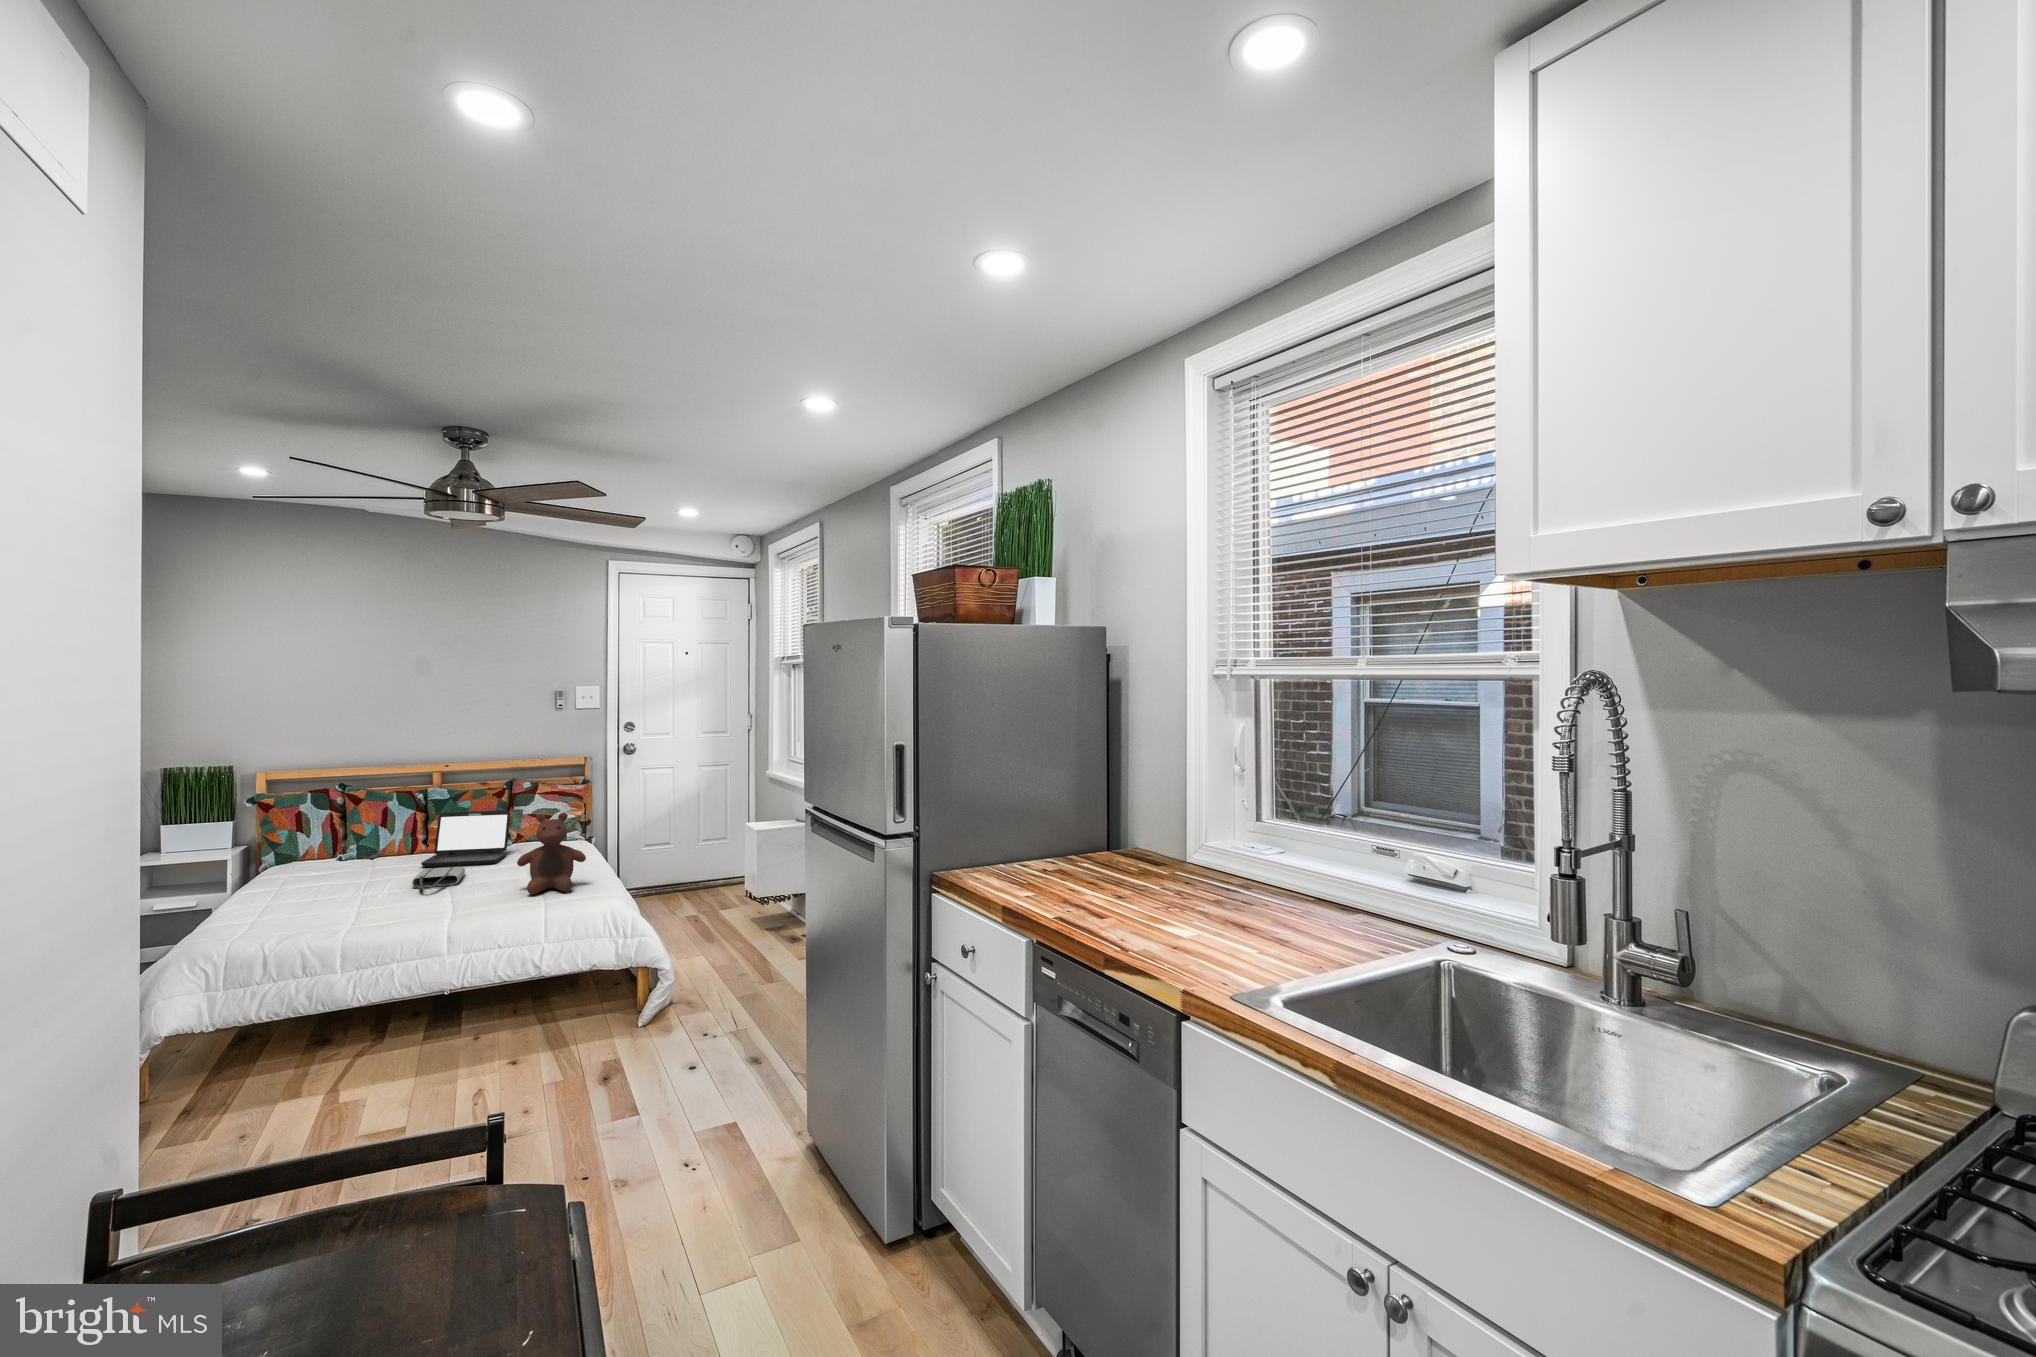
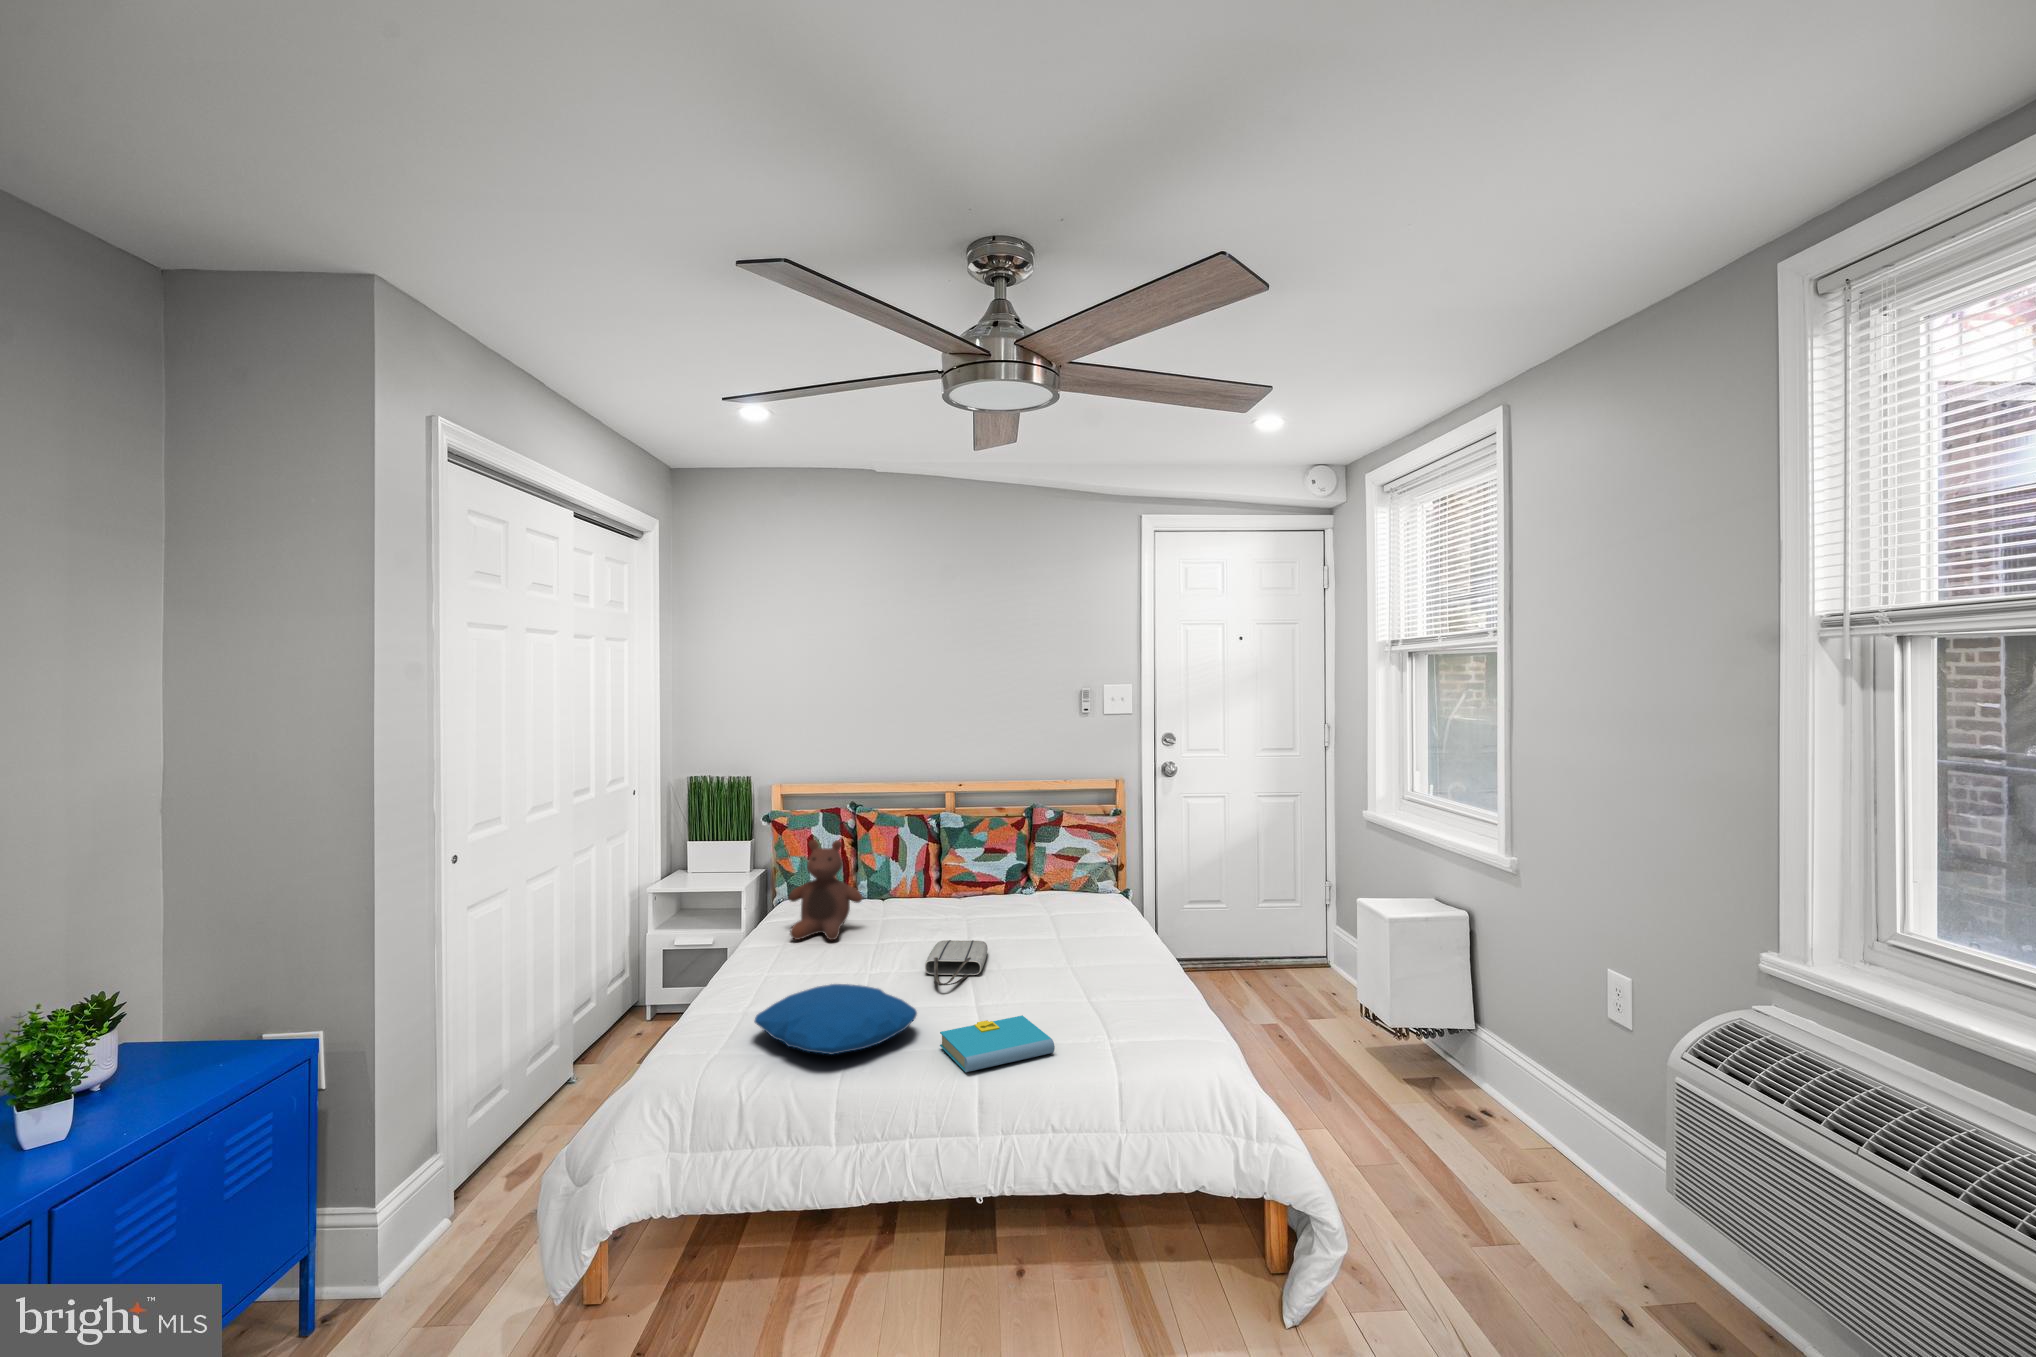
laptop: present [421,810,510,867] -> none [935,853,1037,934]
stuffed bear: present [517,813,586,894] -> present [789,840,862,940]
pillow: none [271,888,406,926] -> present [754,984,917,1054]
book: none [423,894,506,922] -> present [940,1015,1055,1072]

